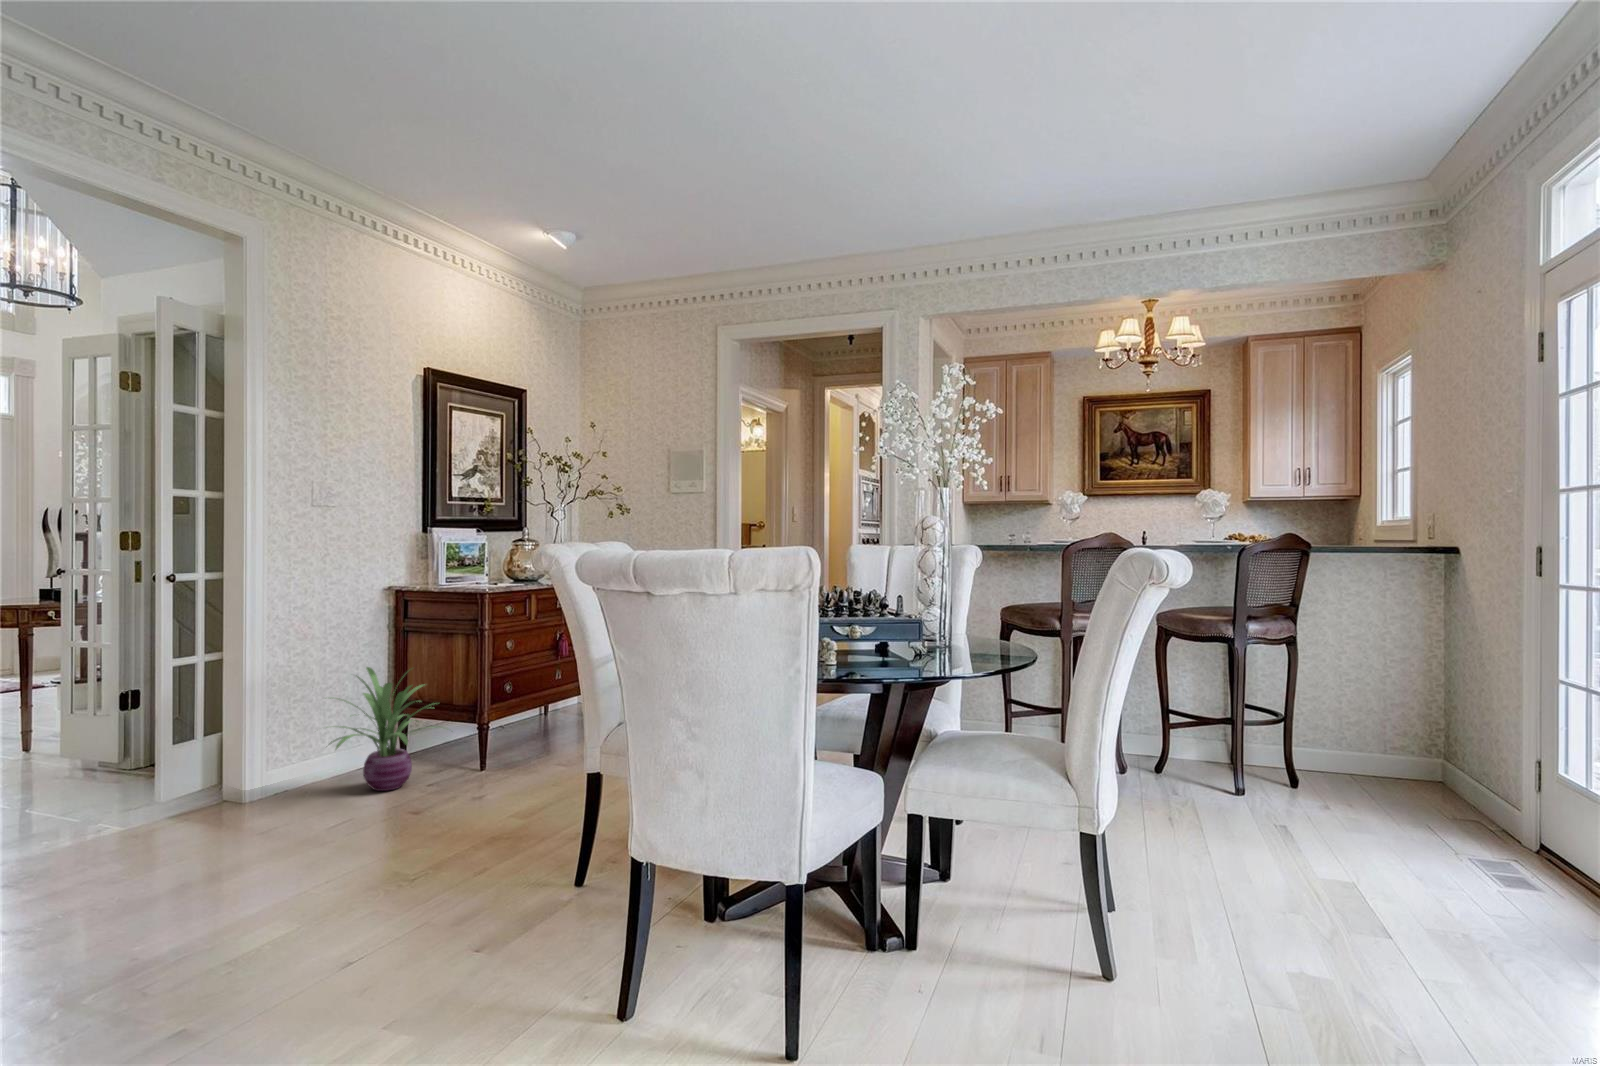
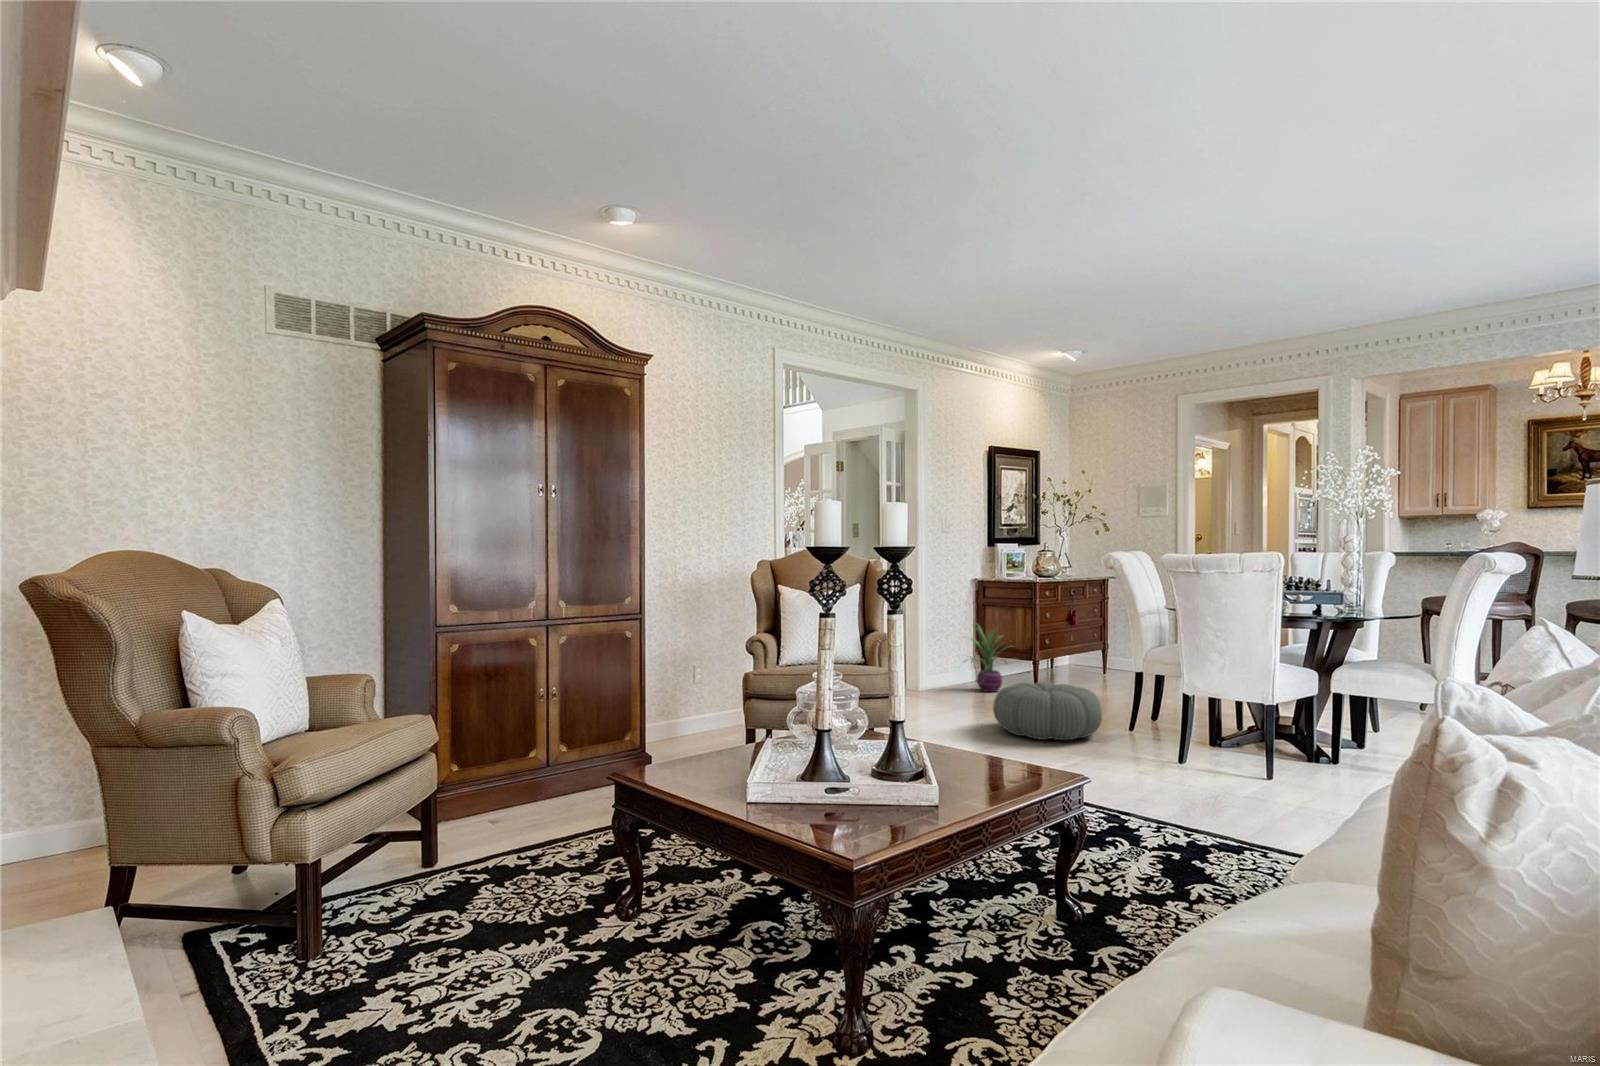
pouf: none [260,812,510,974] -> present [993,682,1102,740]

